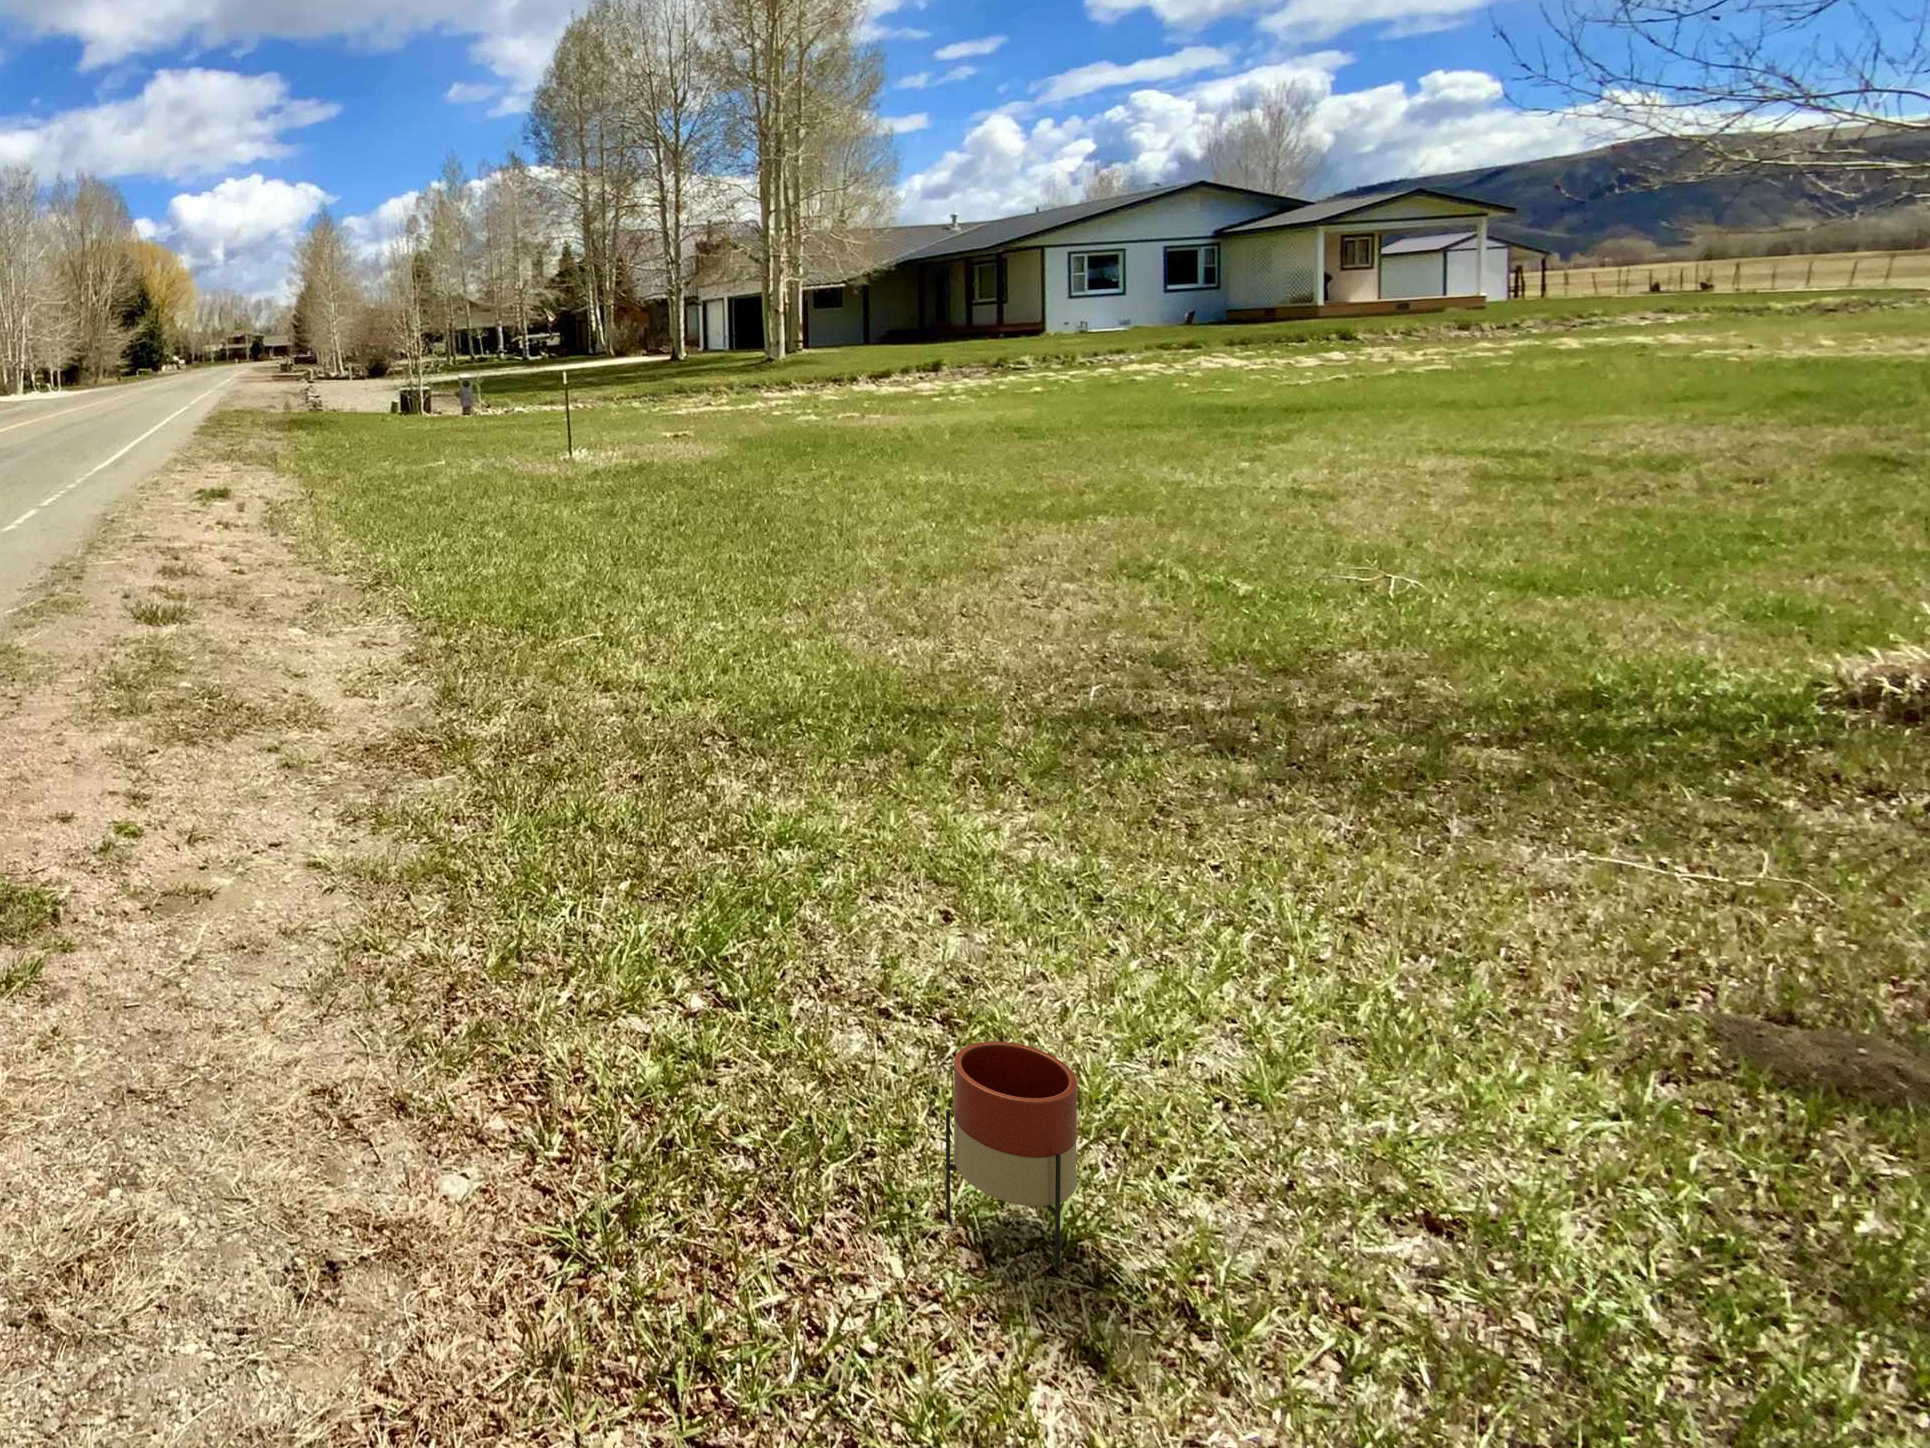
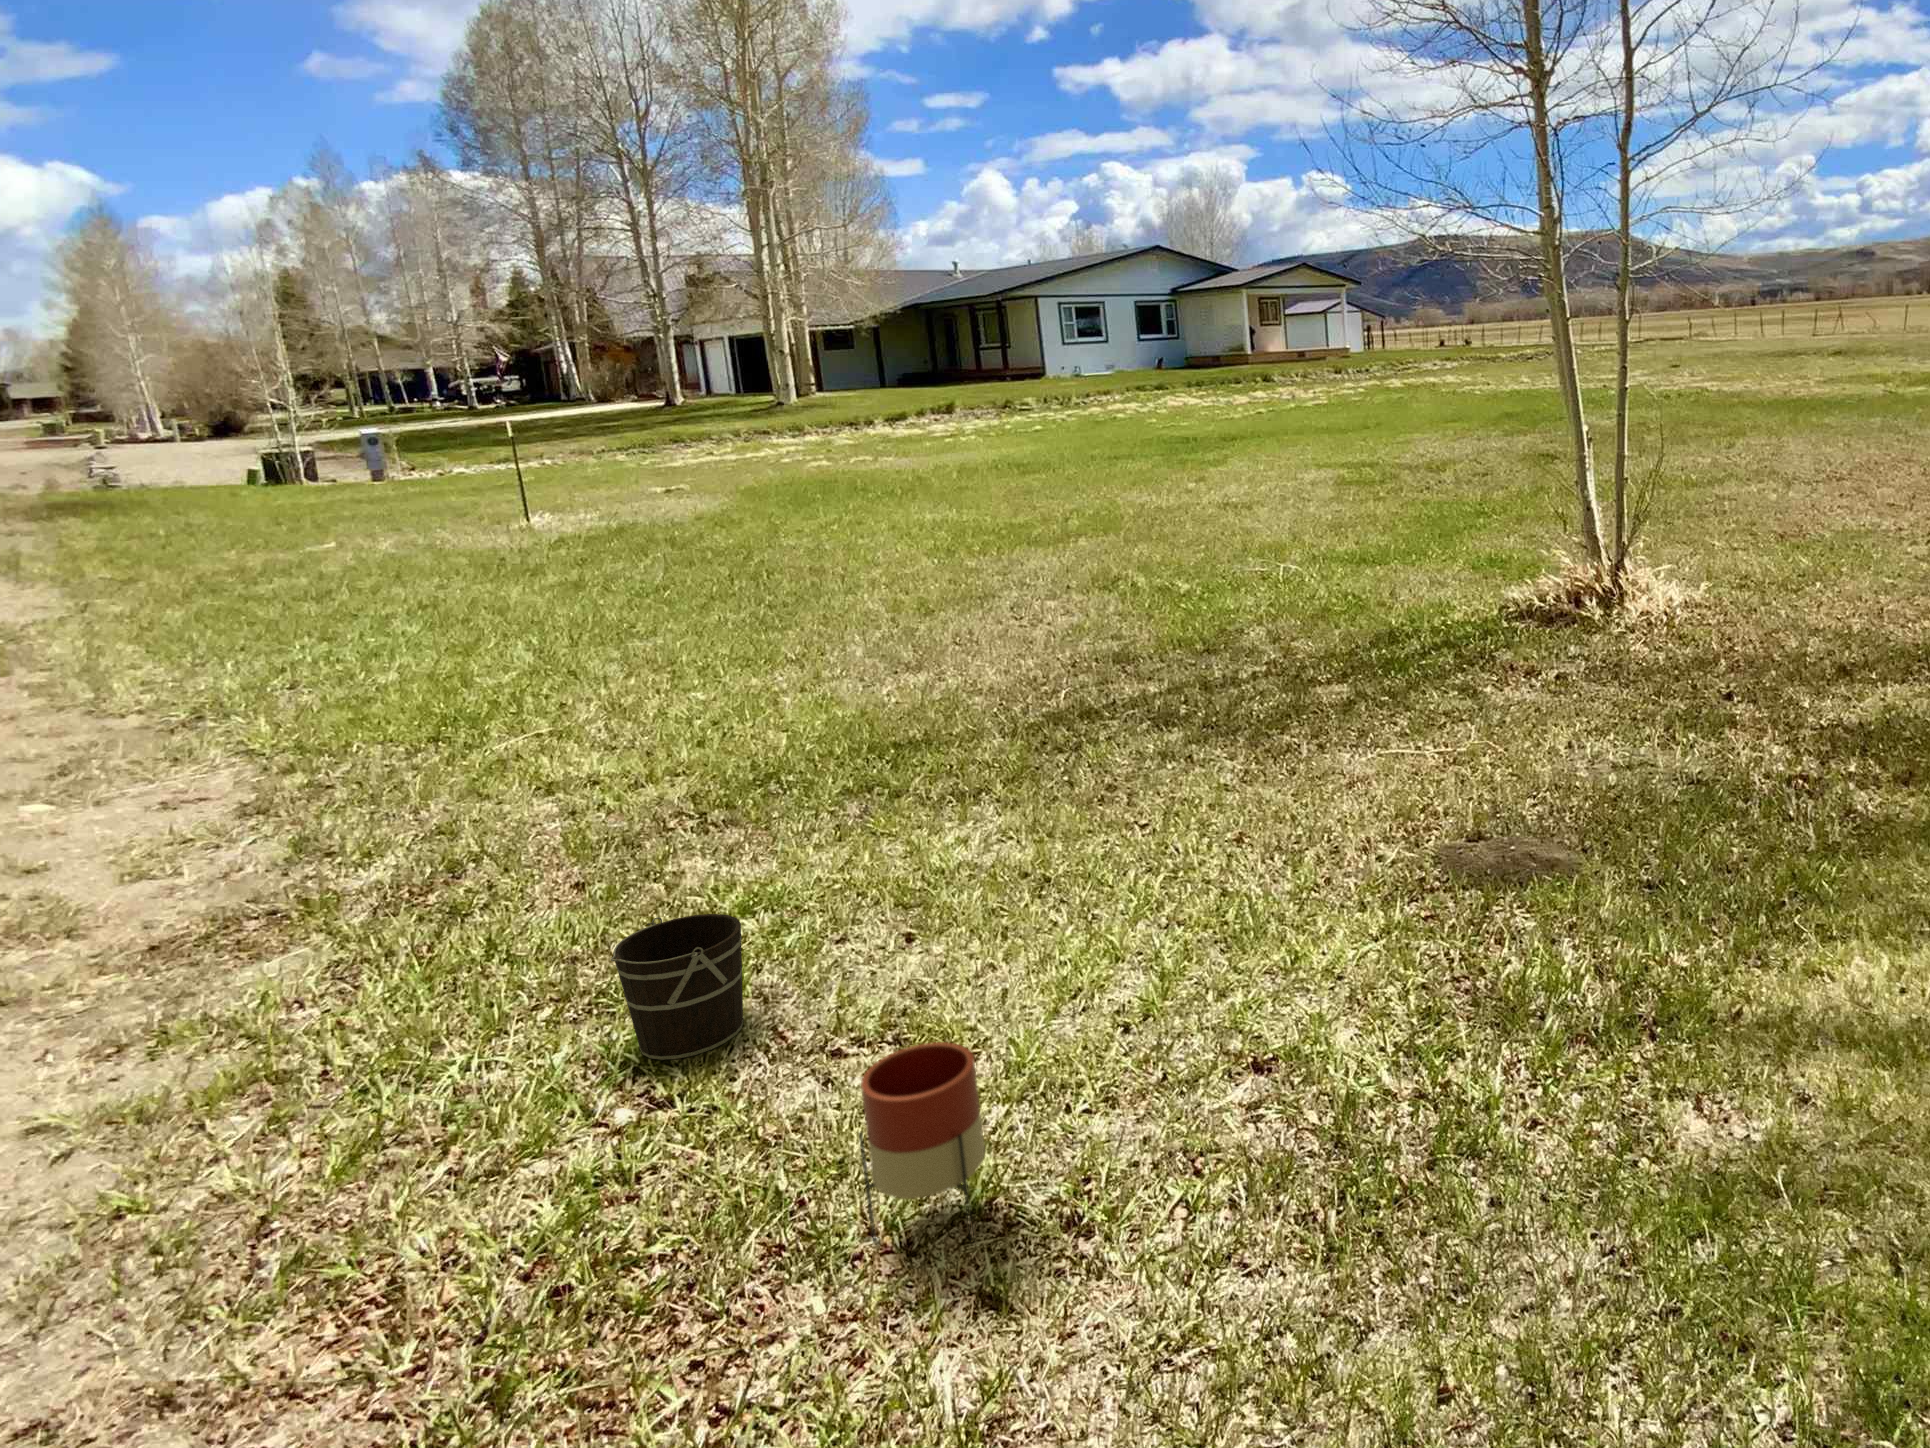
bucket: none [696,832,805,968] -> present [611,914,744,1060]

